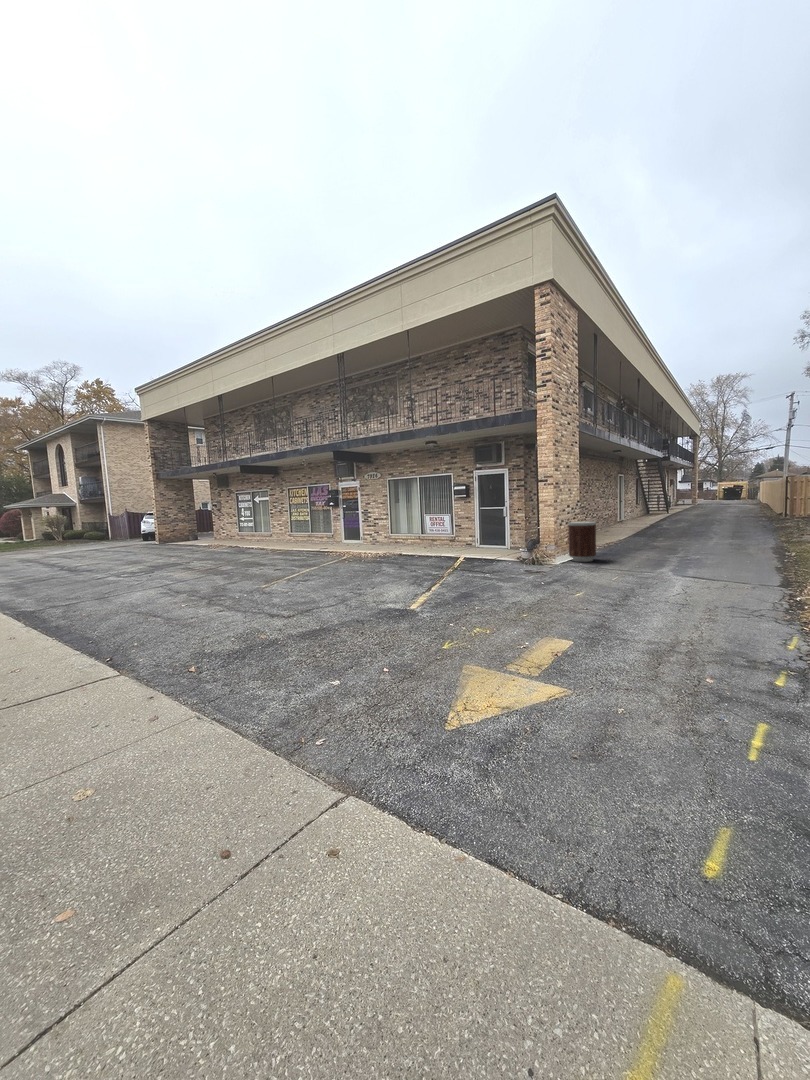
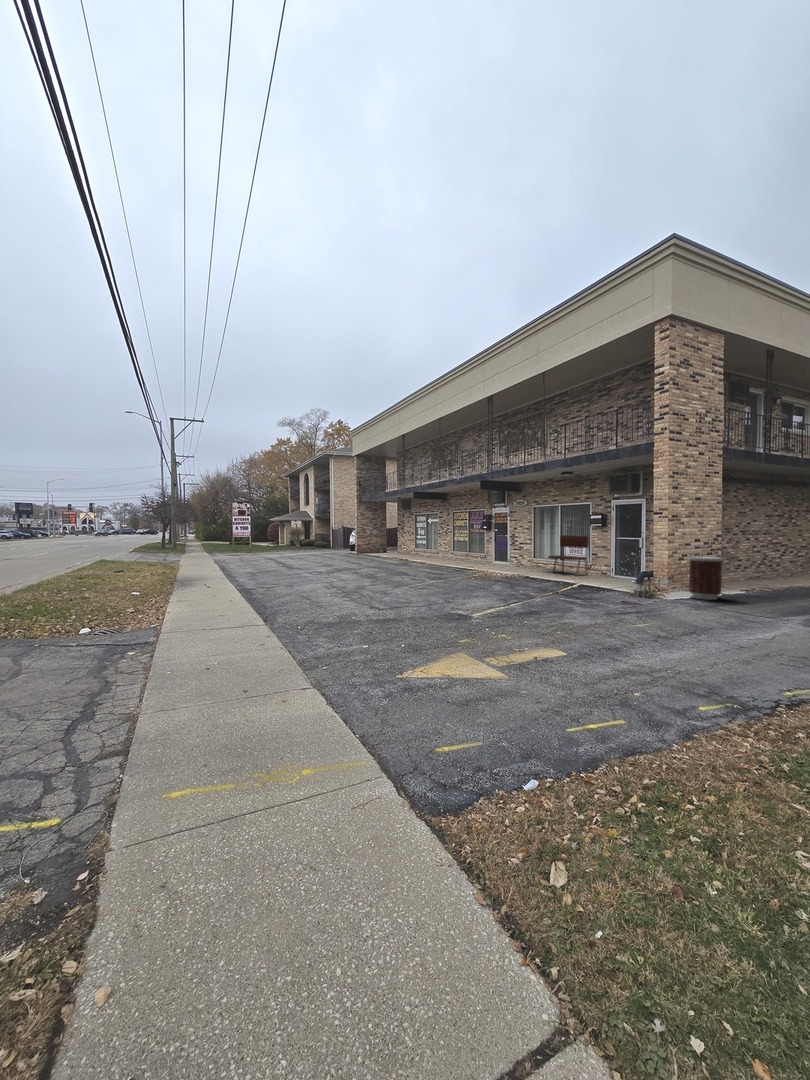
bench: none [412,507,452,549] -> present [548,535,589,576]

